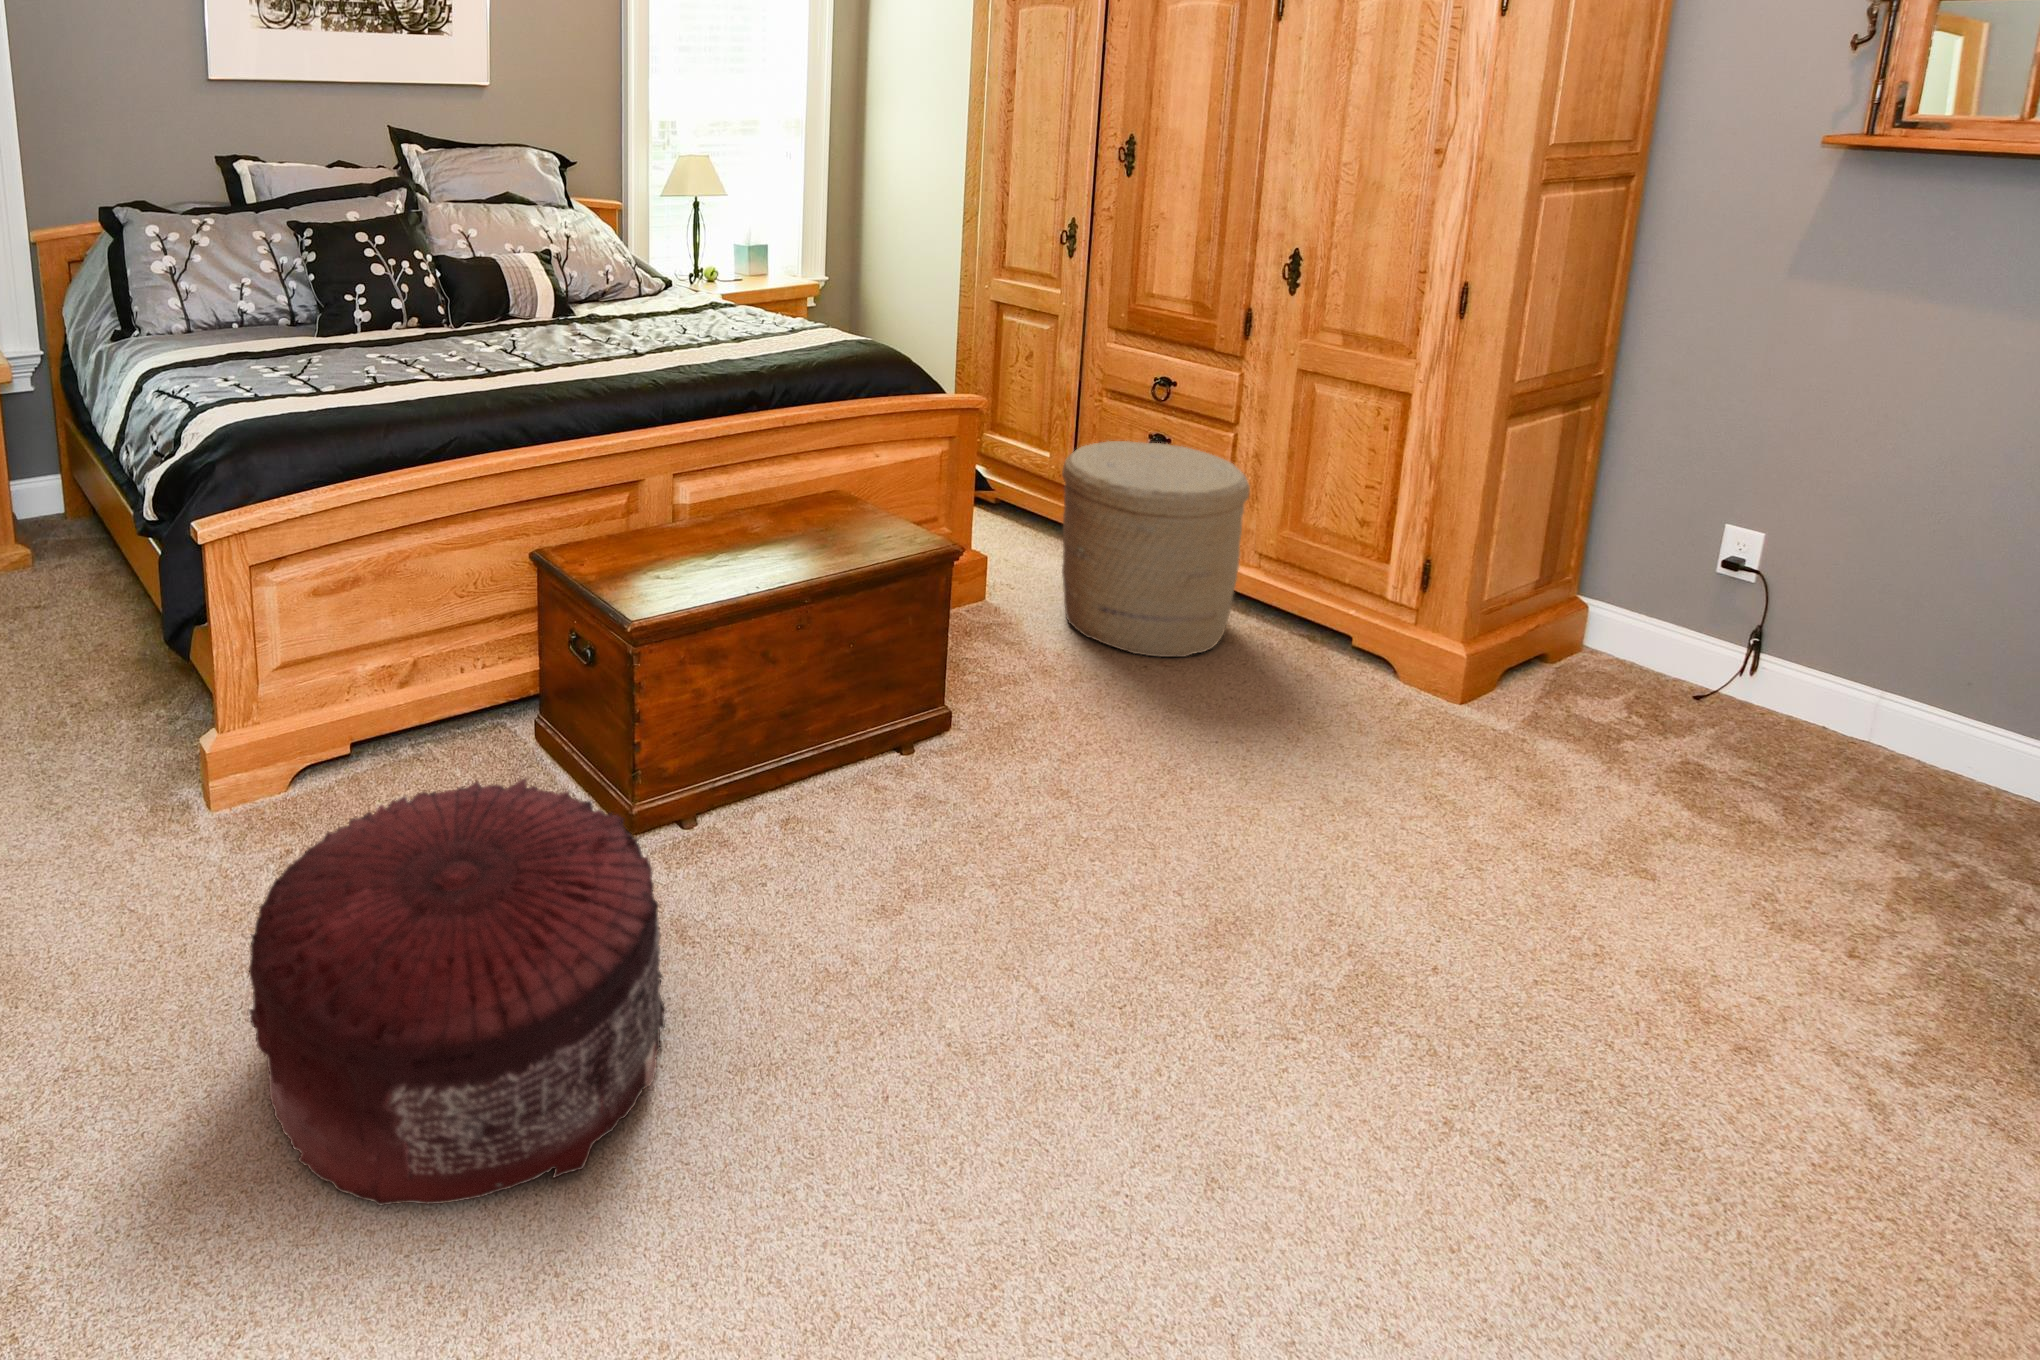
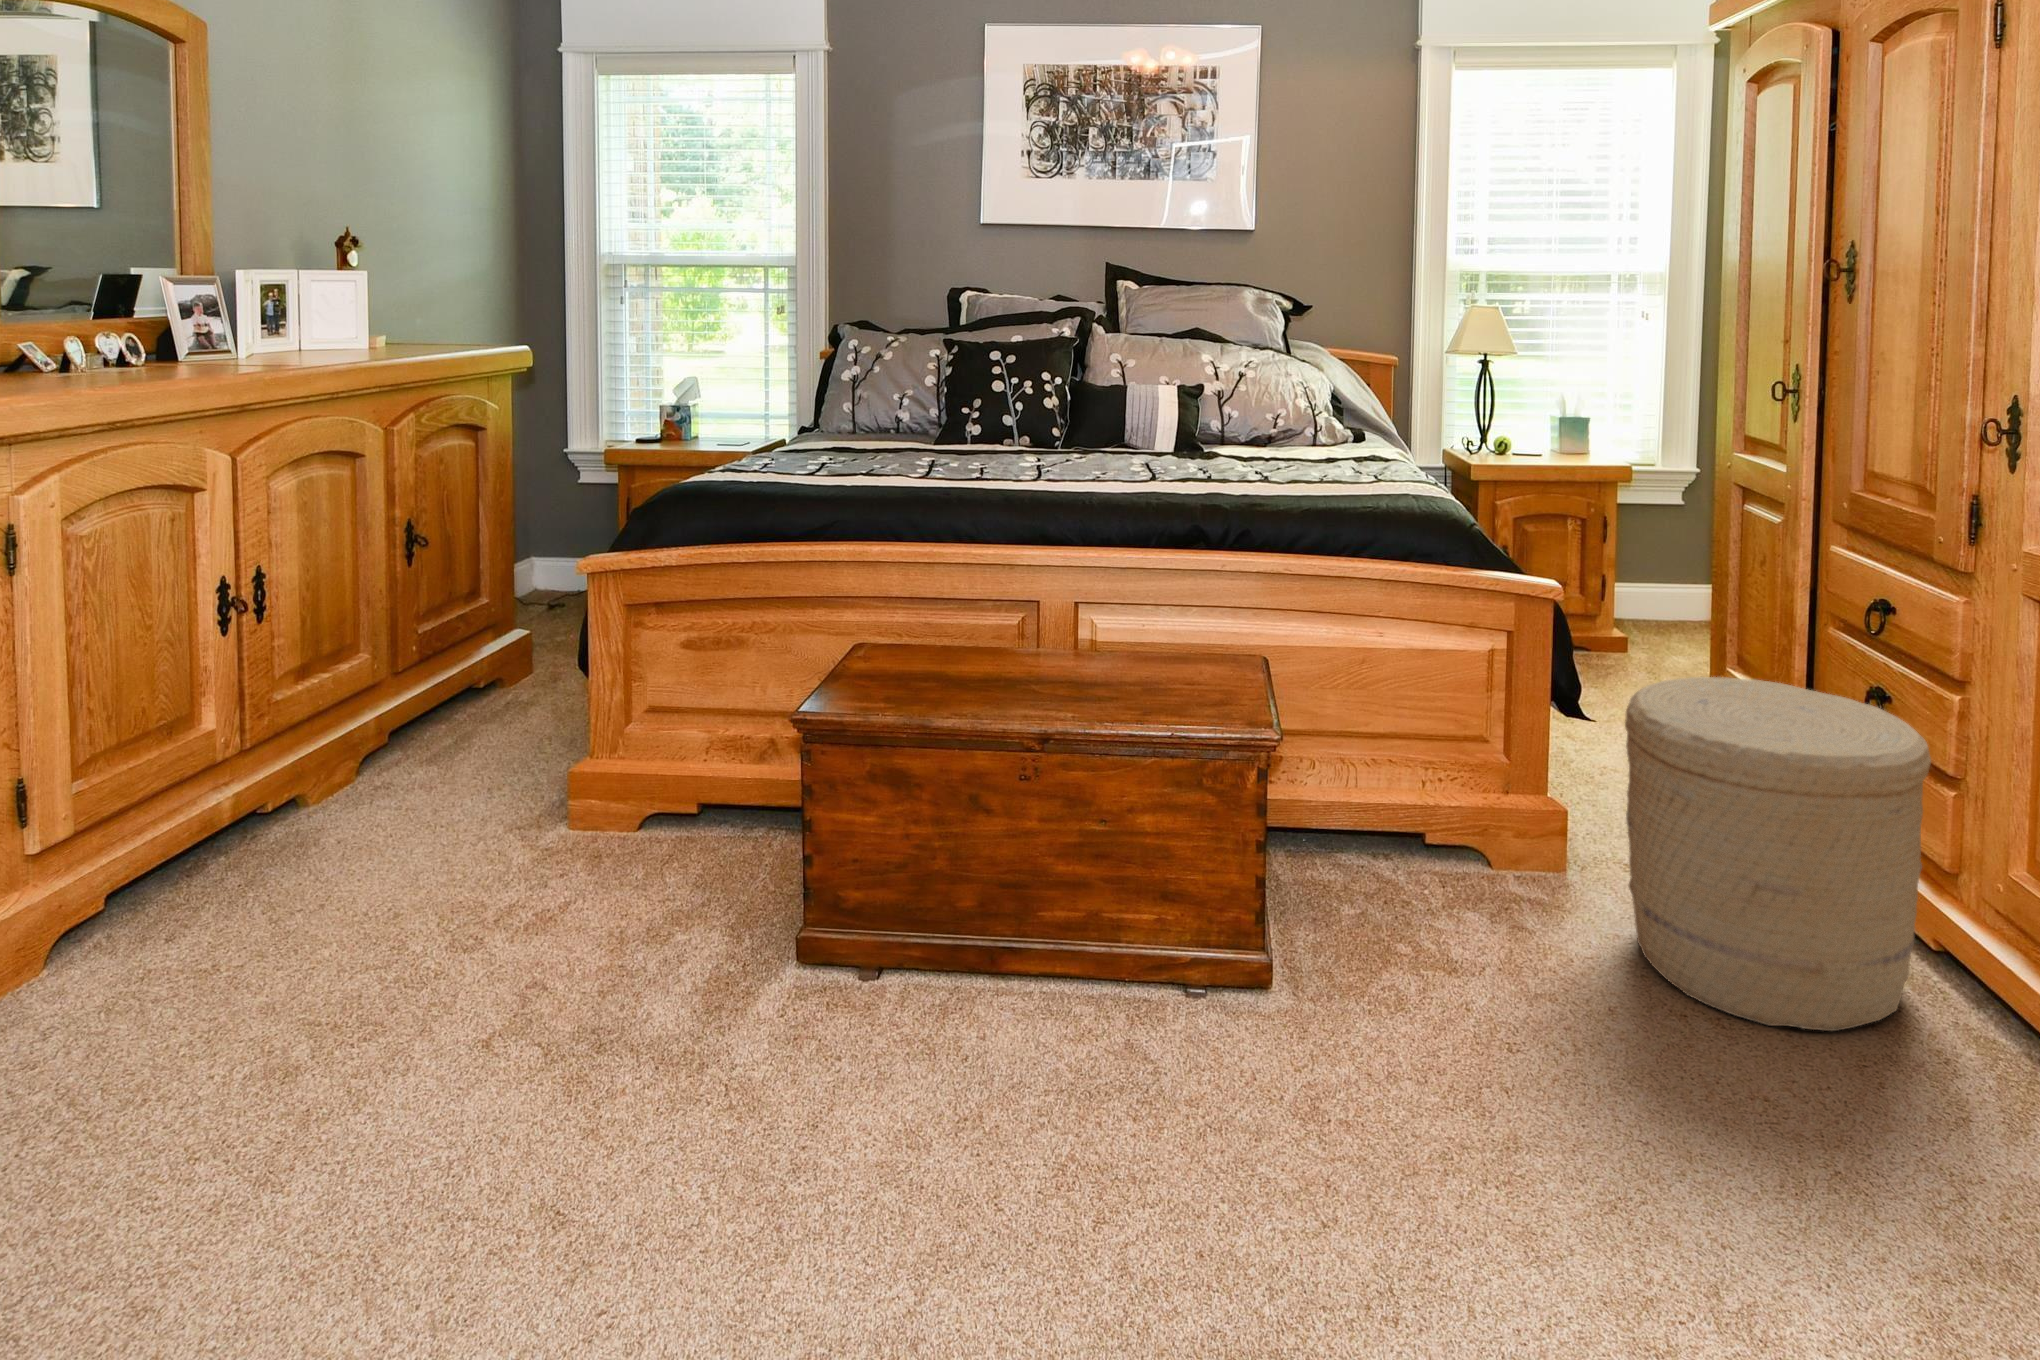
pouf: present [249,779,666,1205] -> none [236,789,663,1153]

